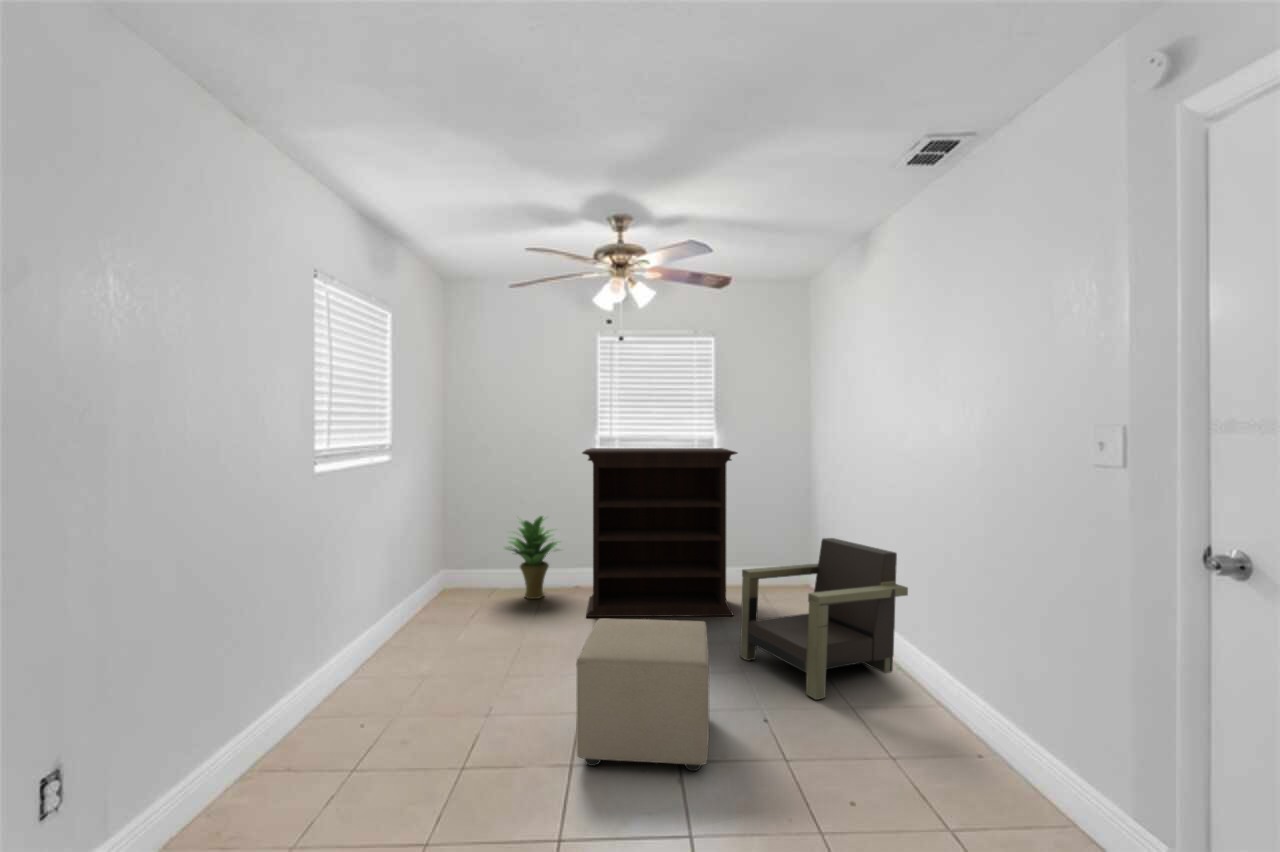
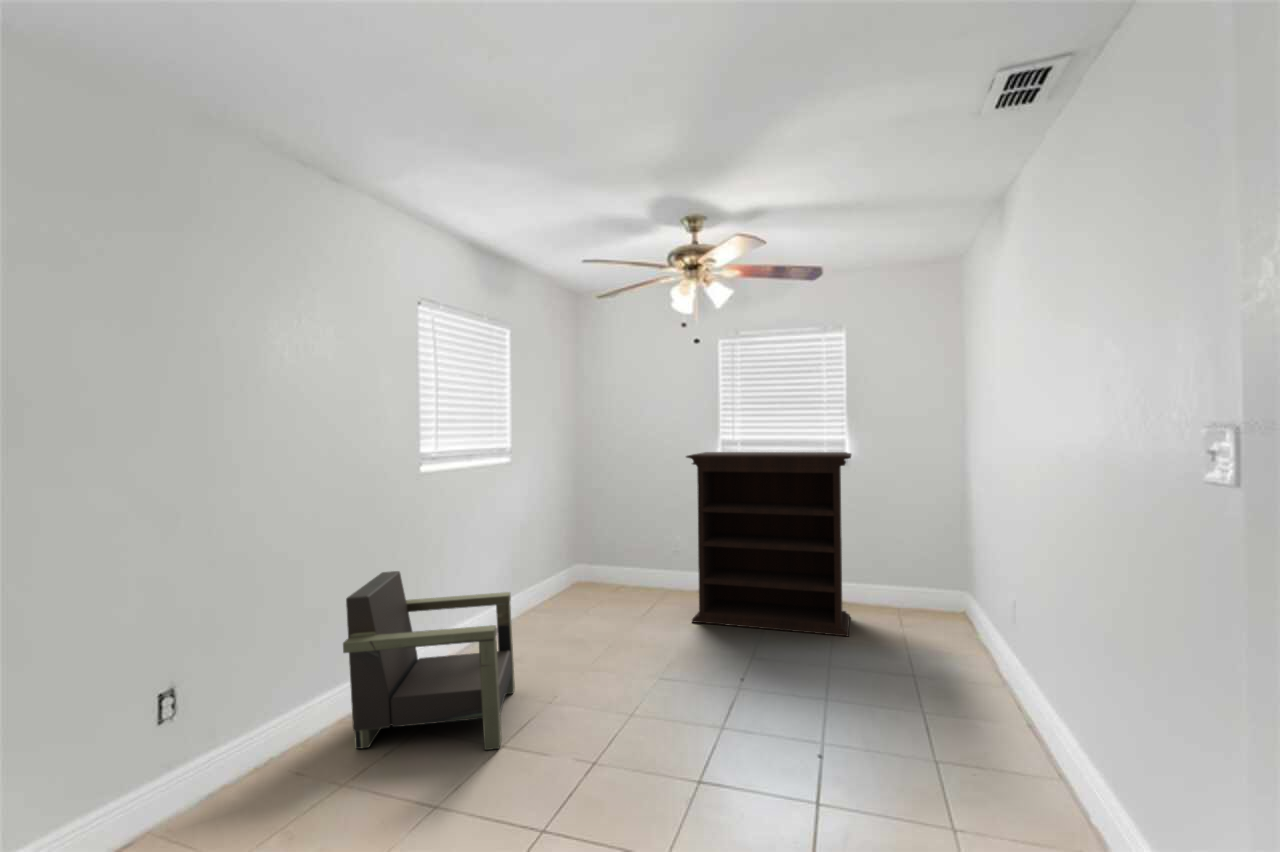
potted plant: present [505,516,561,599] -> none [623,518,683,600]
armchair: present [740,538,908,700] -> present [343,571,515,750]
ottoman: present [576,618,709,771] -> none [596,621,754,787]

